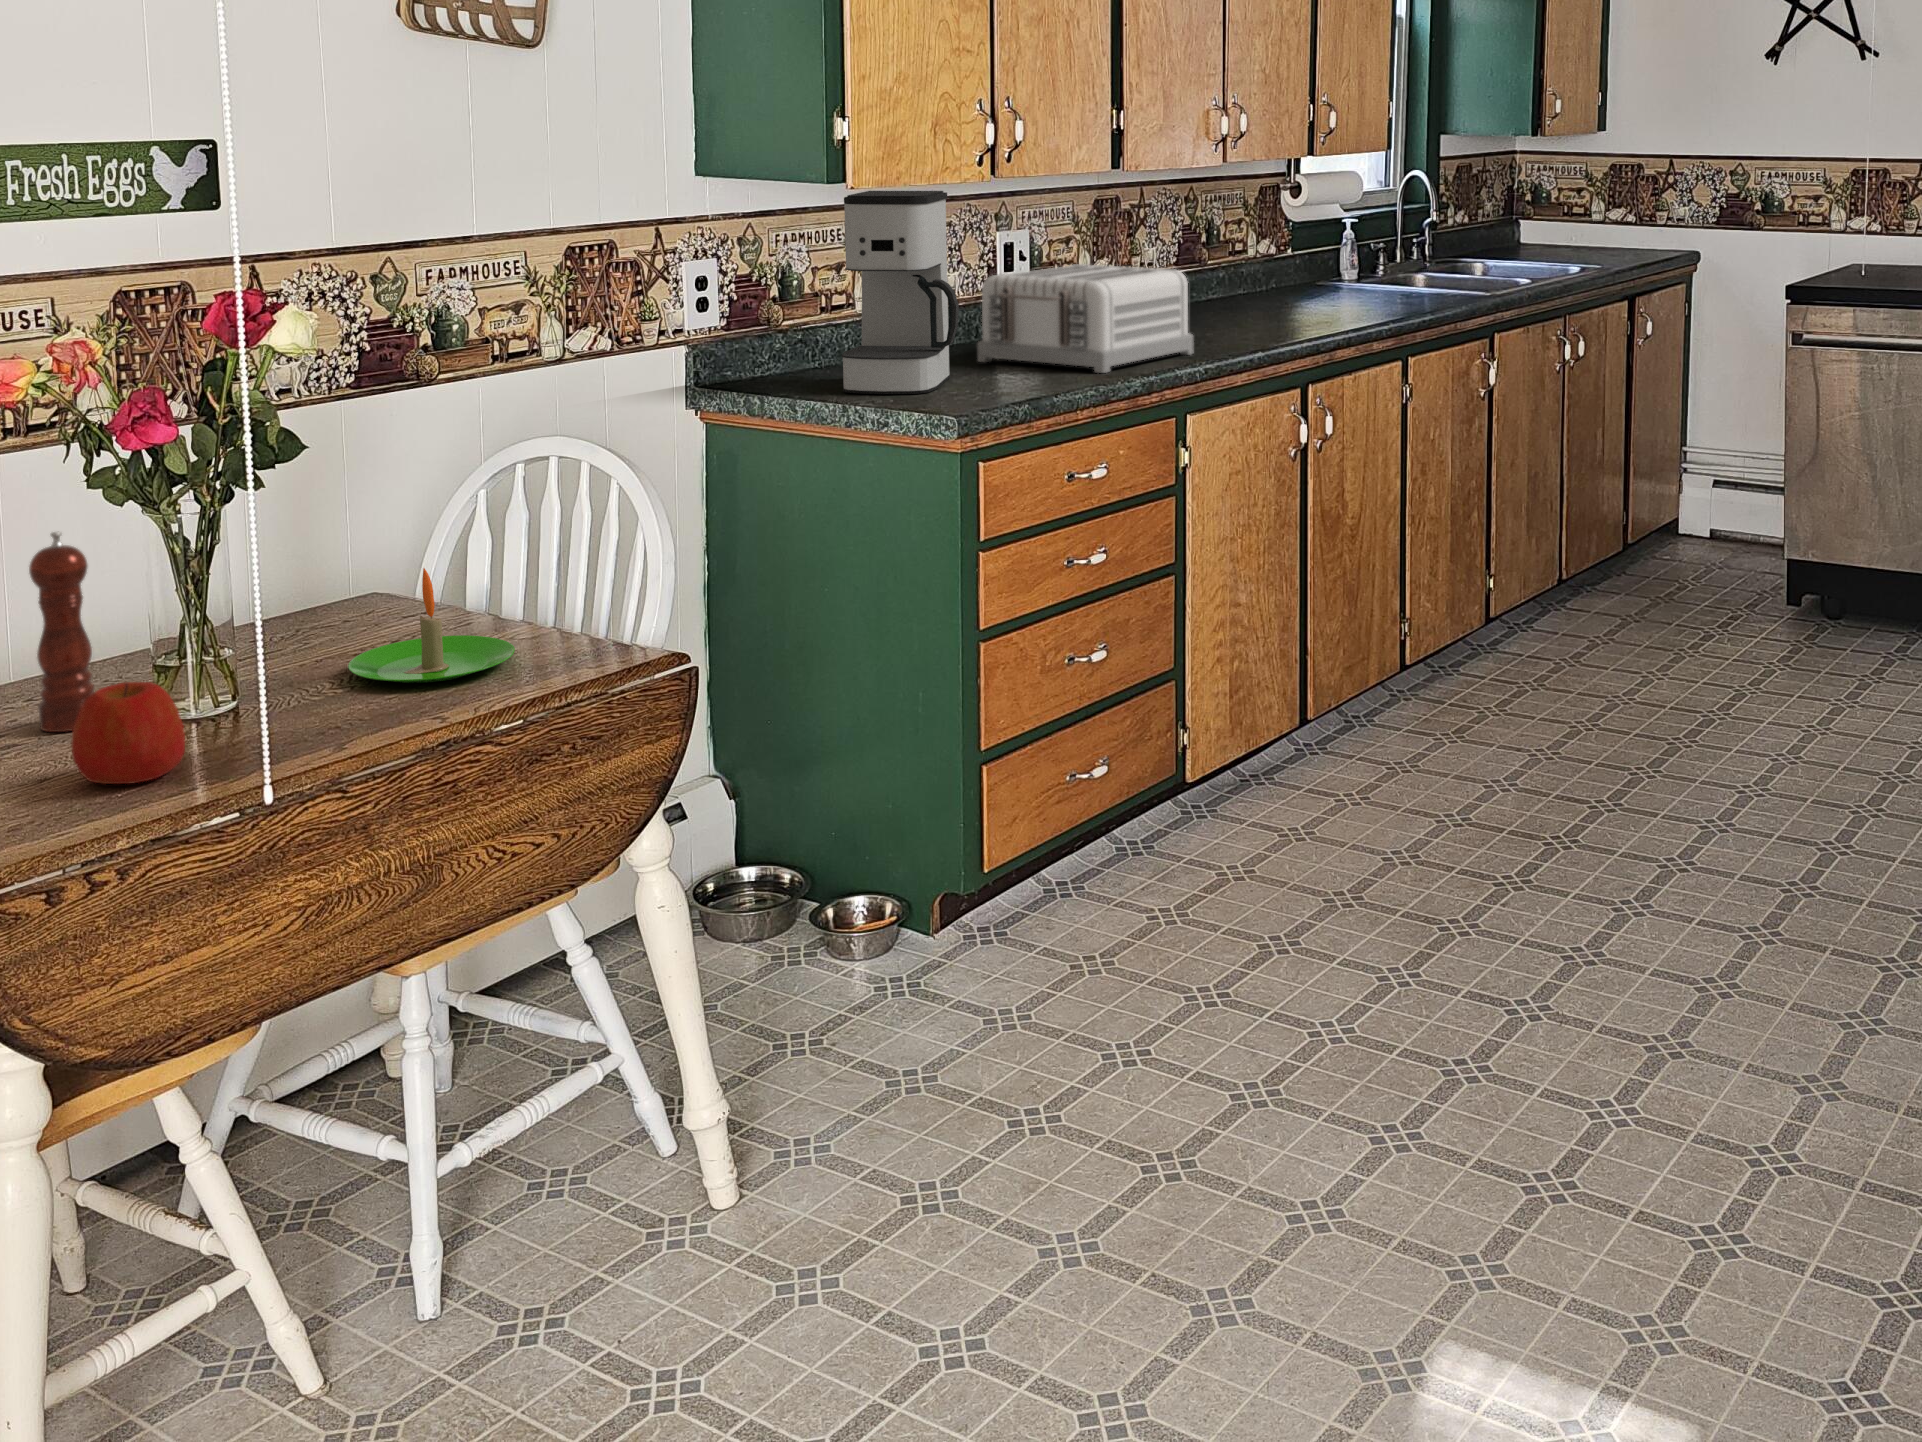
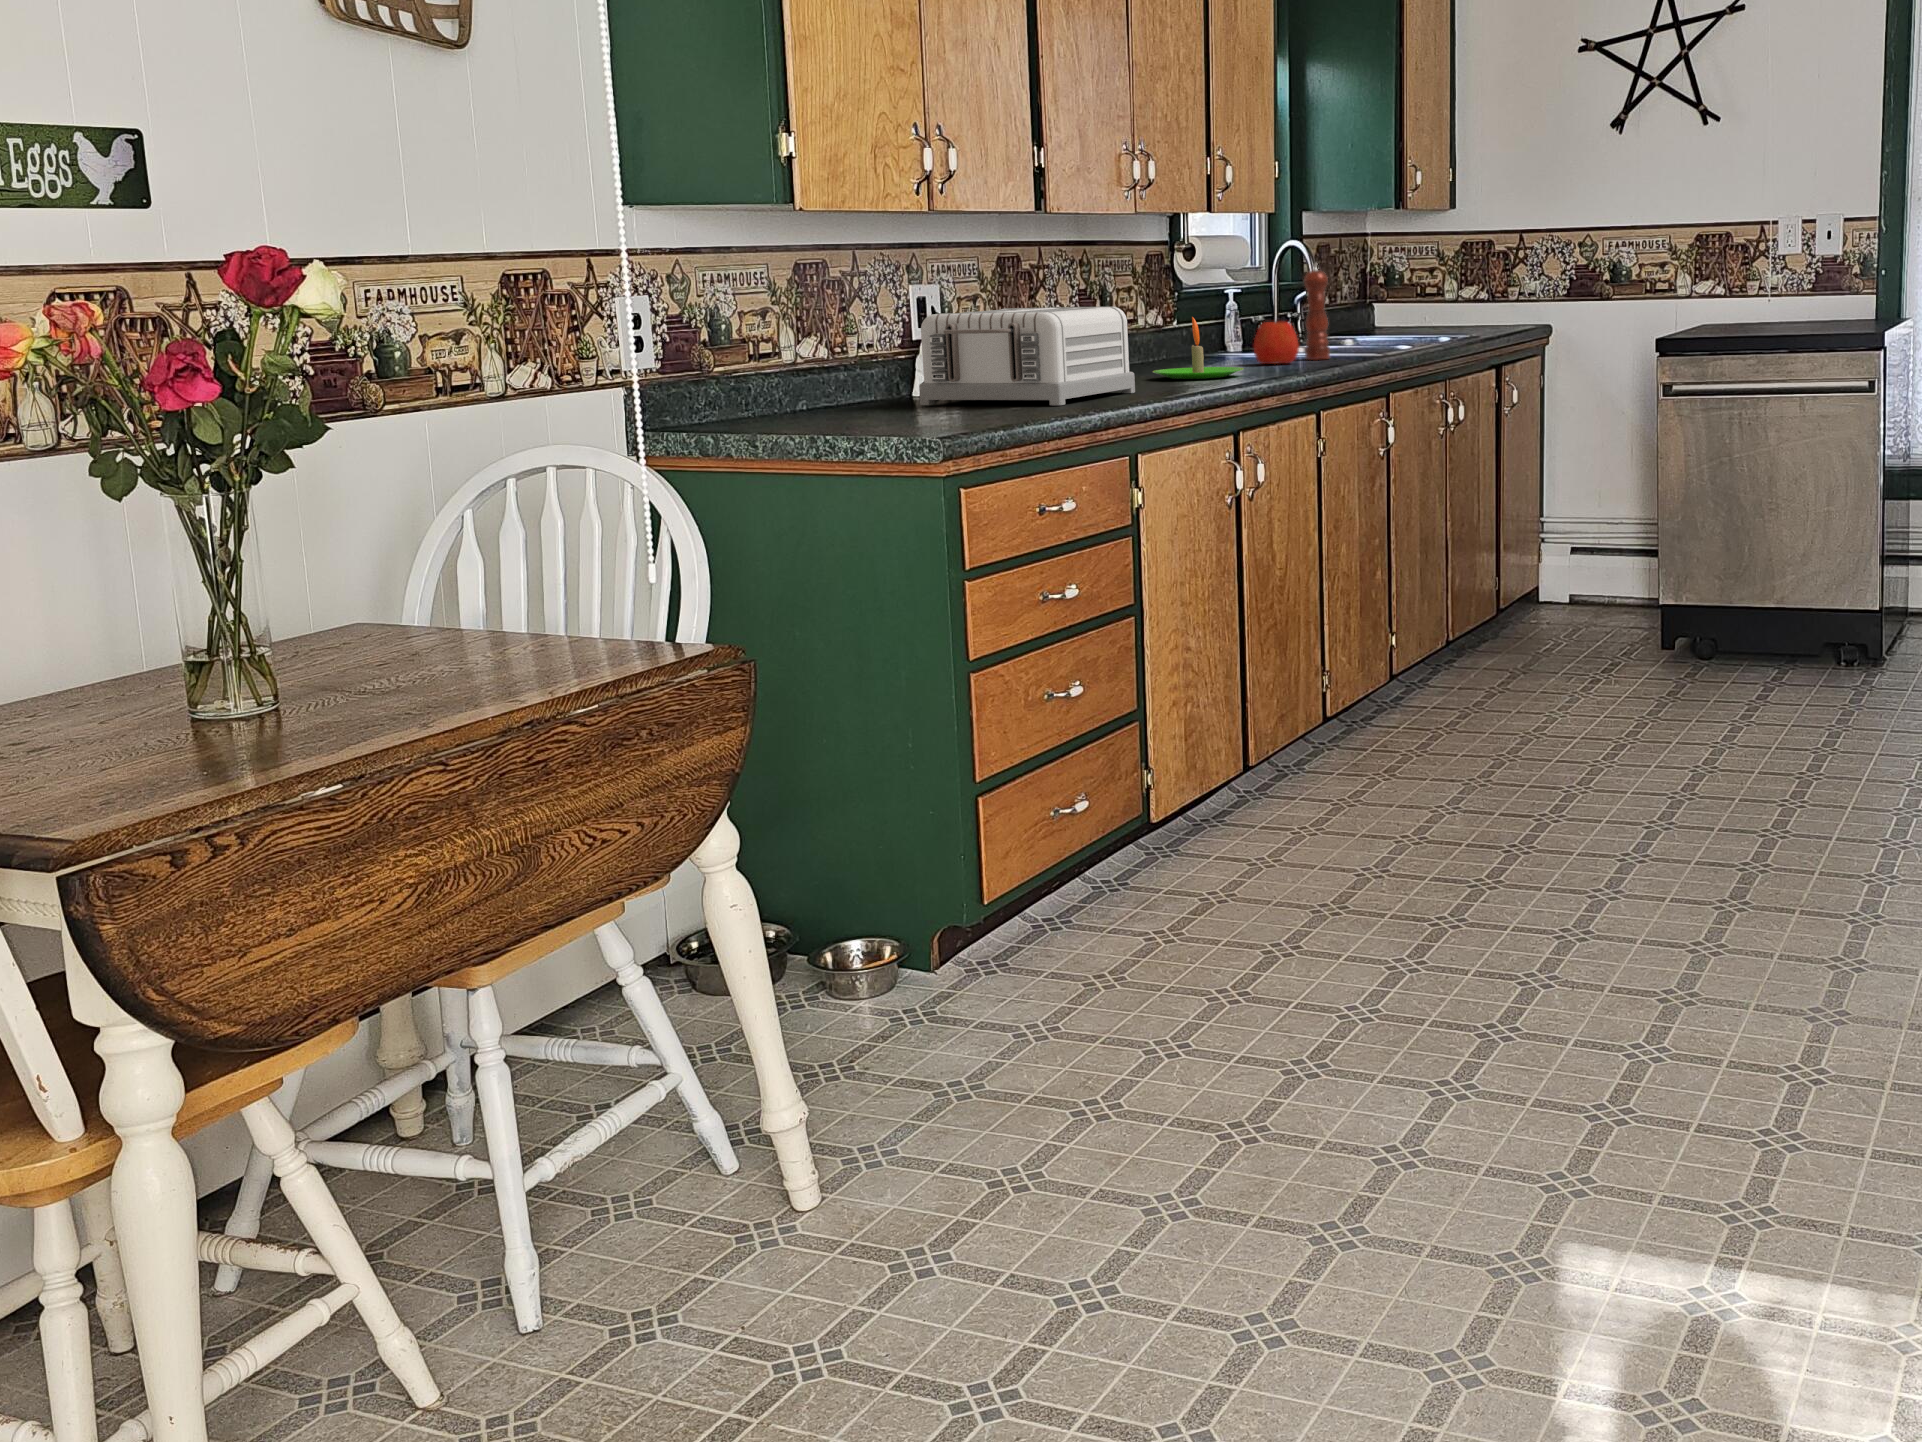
coffee maker: present [842,191,959,394] -> none [792,217,916,426]
pepper mill: present [29,532,94,732] -> present [1304,264,1330,360]
candle: present [348,568,515,683] -> present [1153,317,1244,379]
apple: present [71,682,185,784] -> present [1254,321,1299,364]

